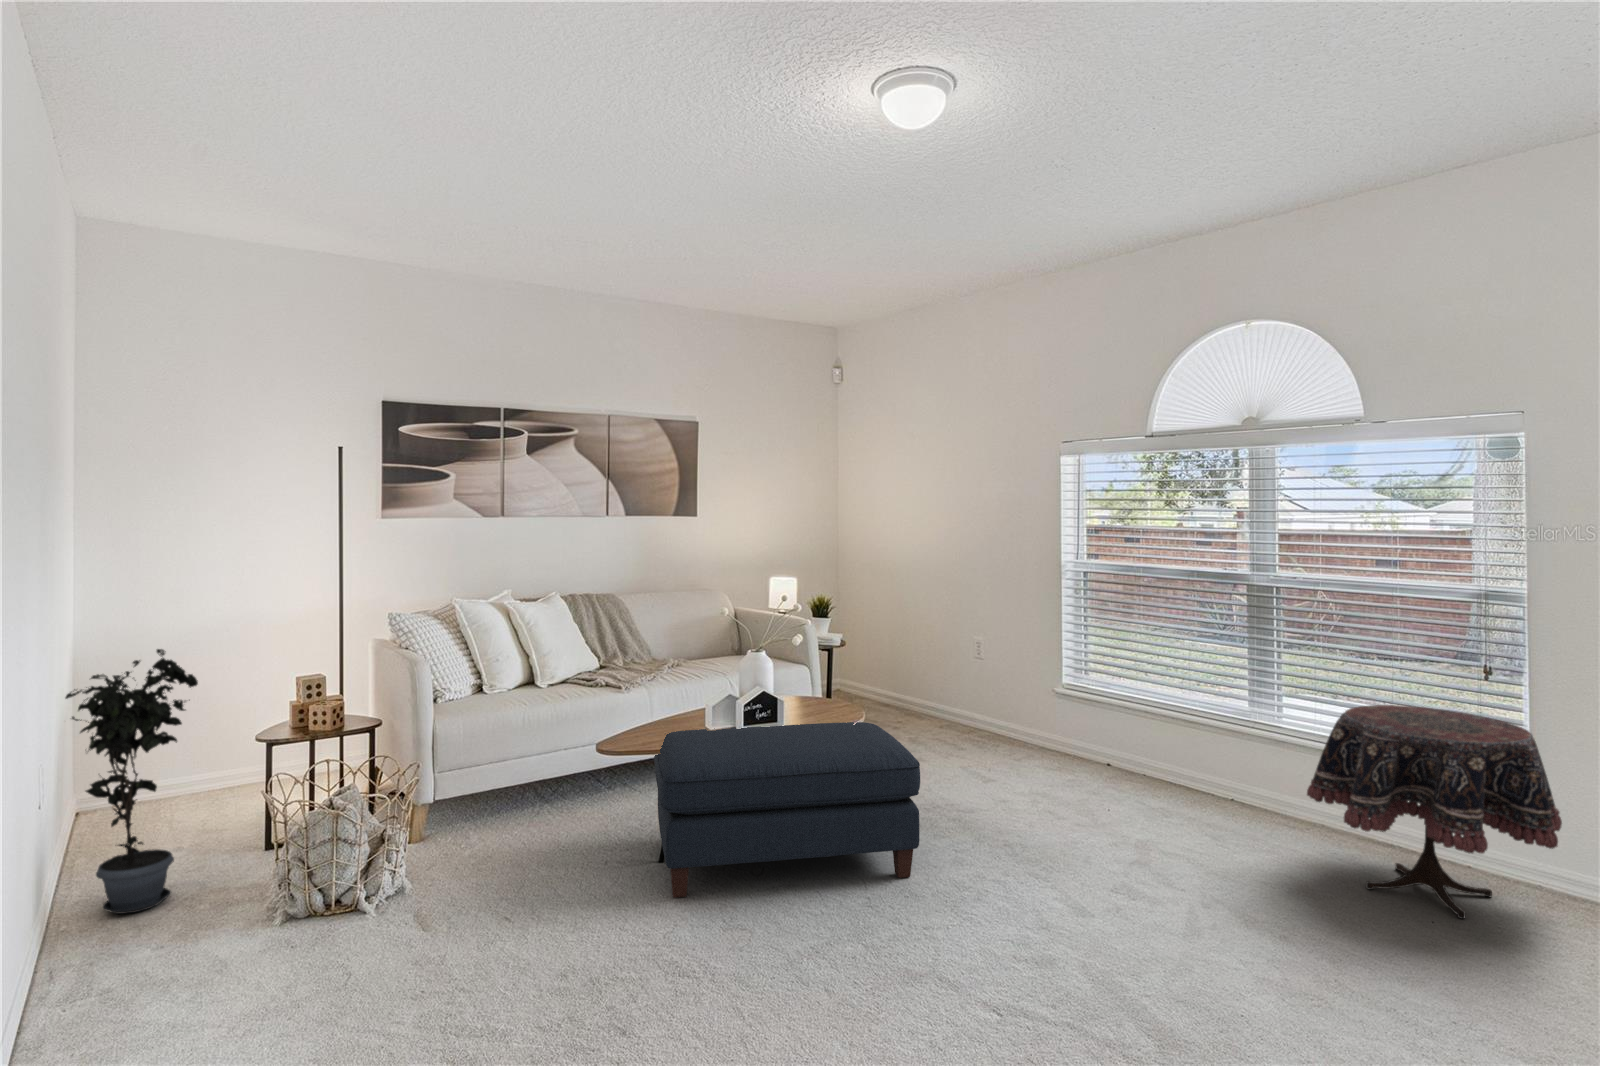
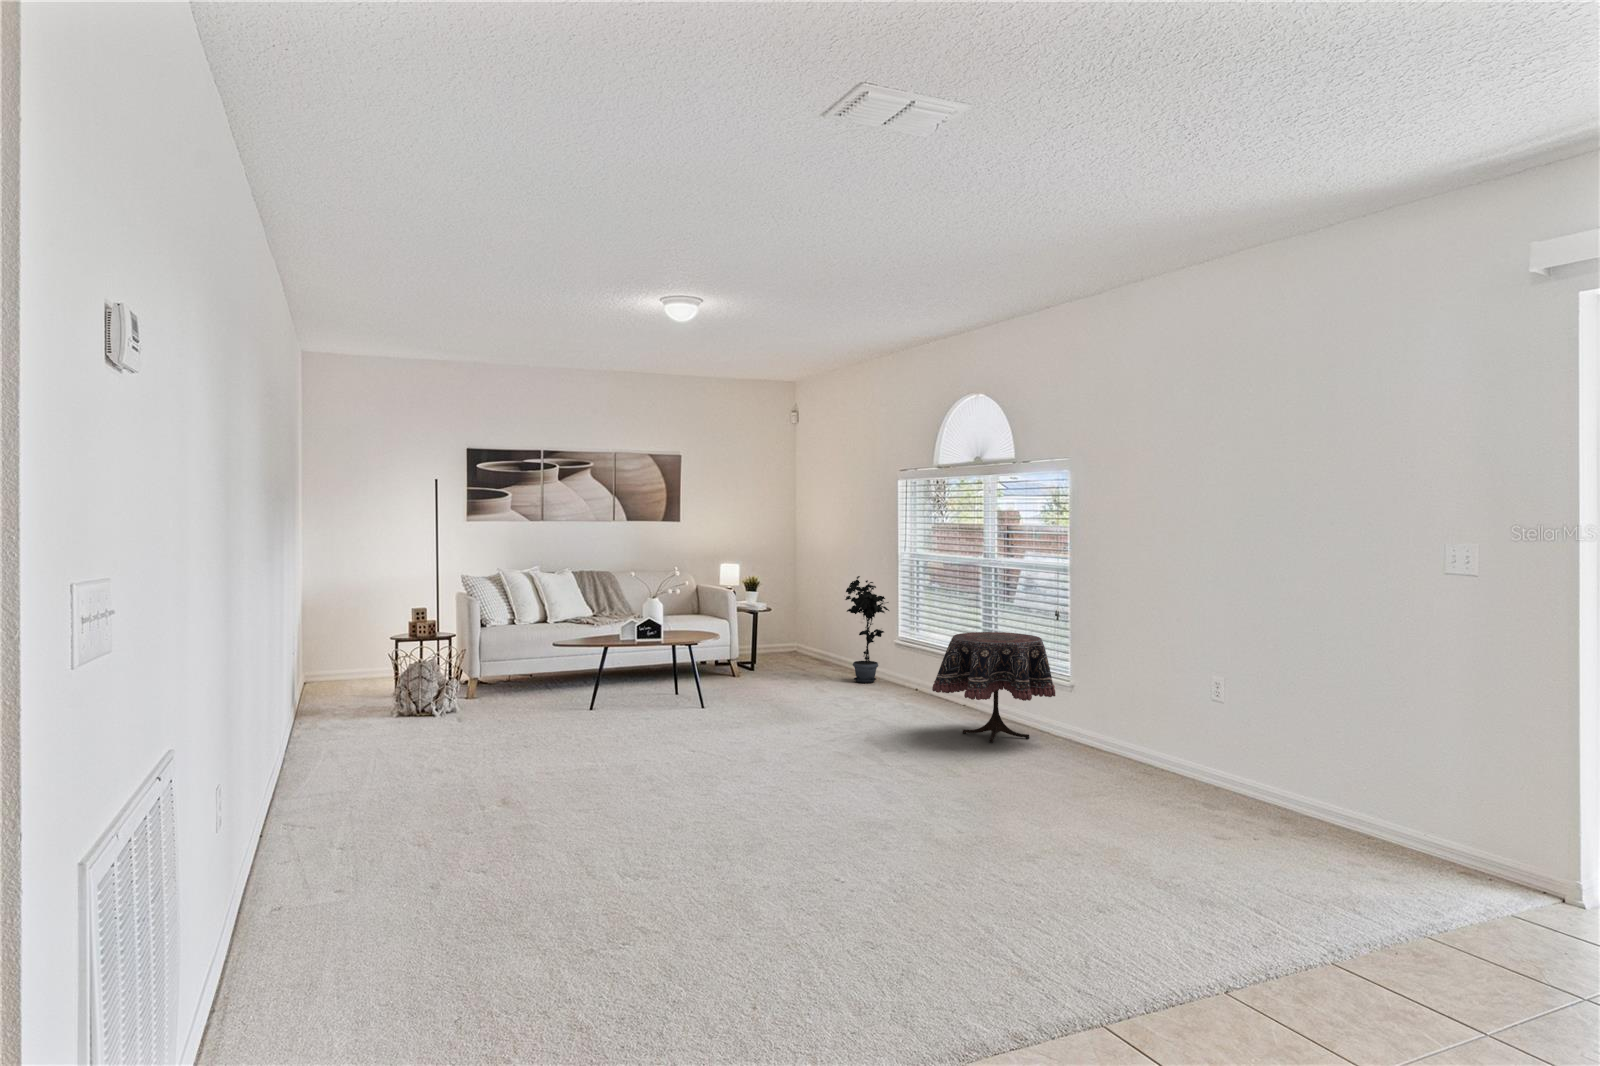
potted plant: present [66,649,198,914] -> present [845,576,889,683]
ottoman: present [654,722,920,898] -> none [578,641,725,719]

